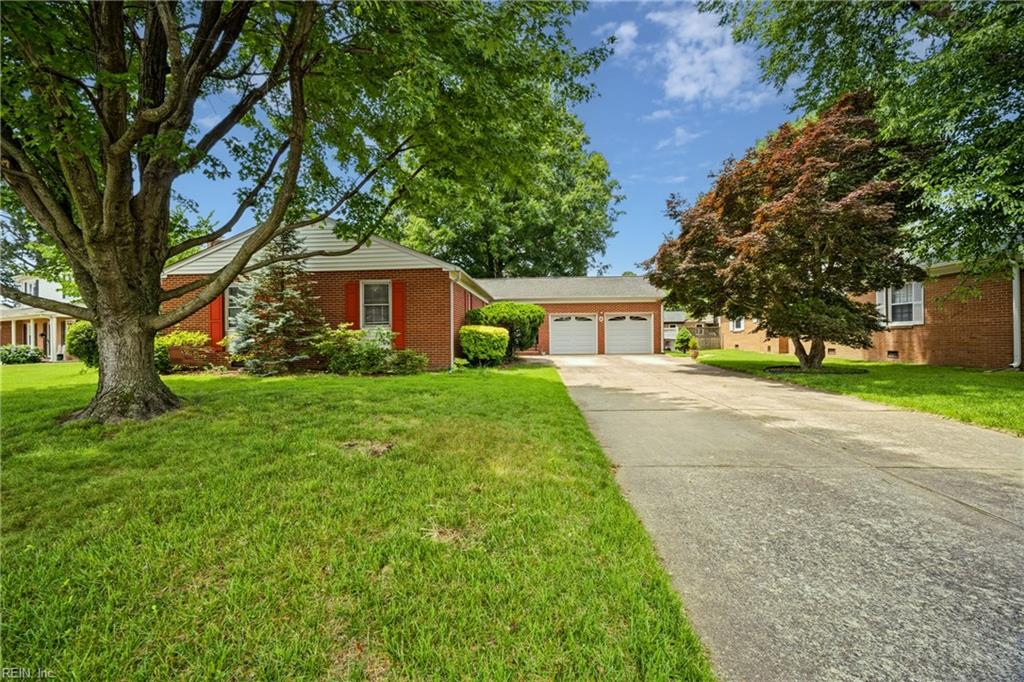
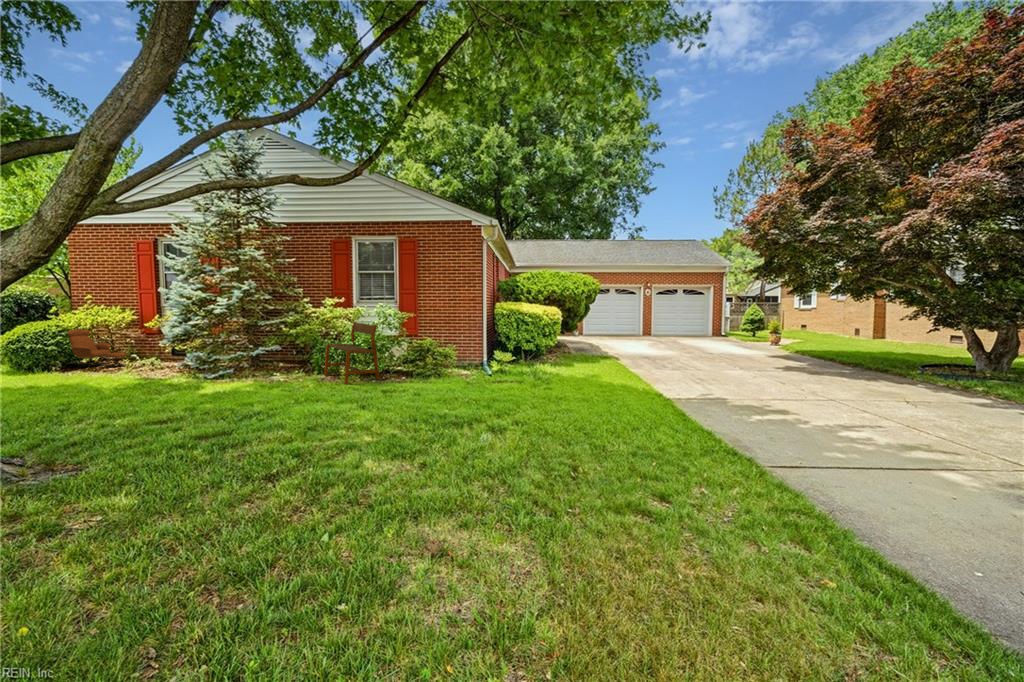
bench: none [338,338,375,377] -> present [324,322,380,384]

